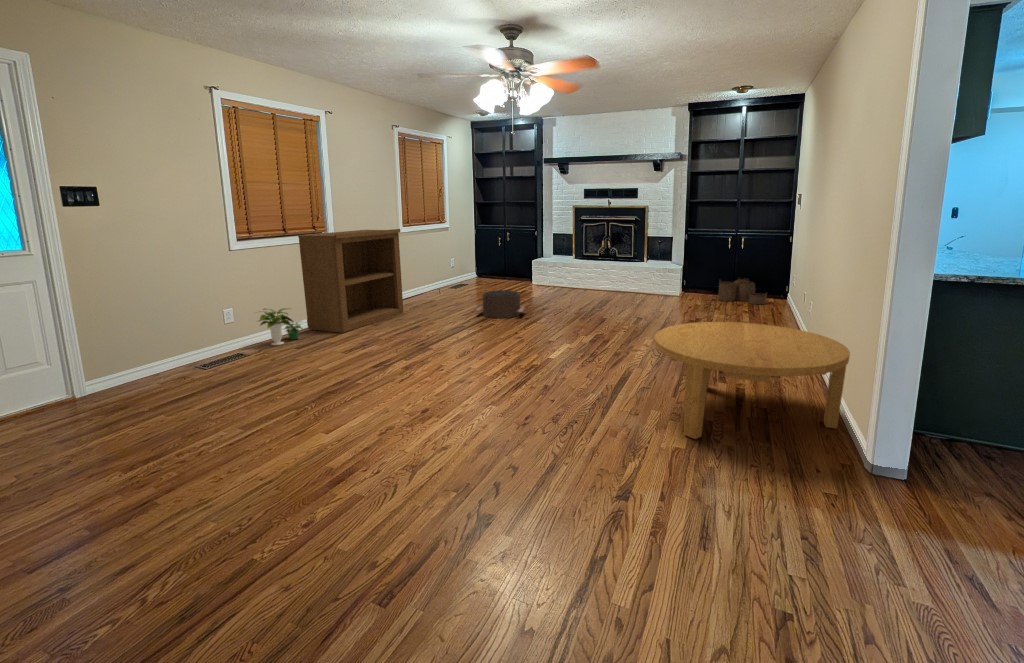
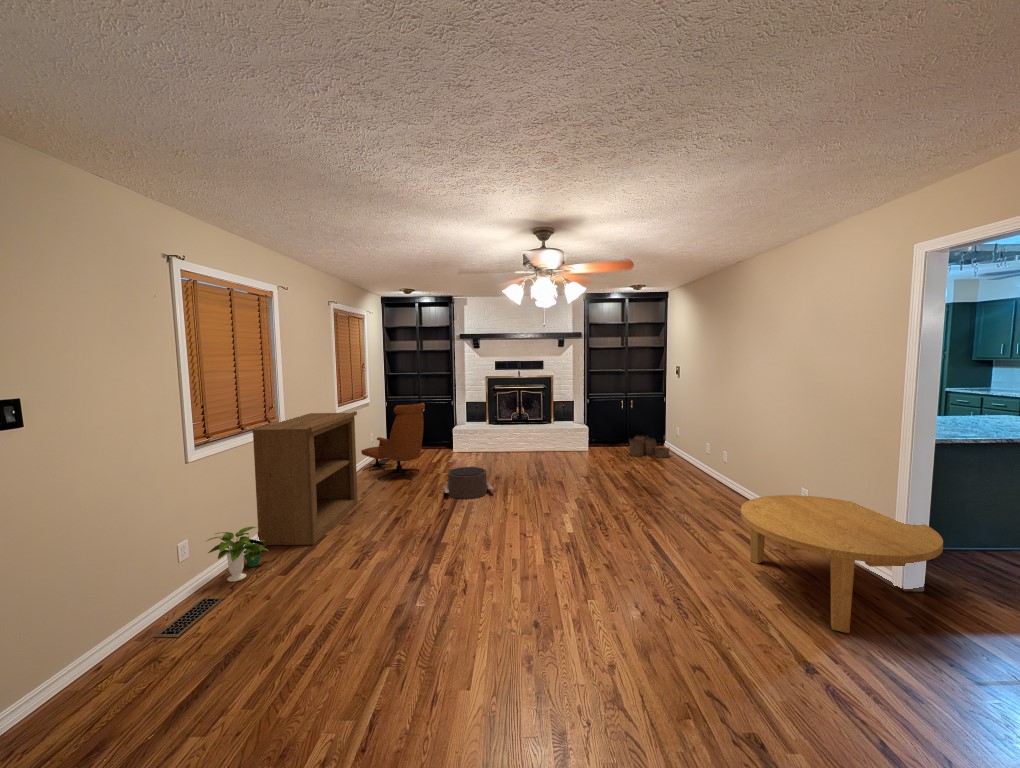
lounge chair: none [435,227,481,301] -> present [361,403,425,480]

